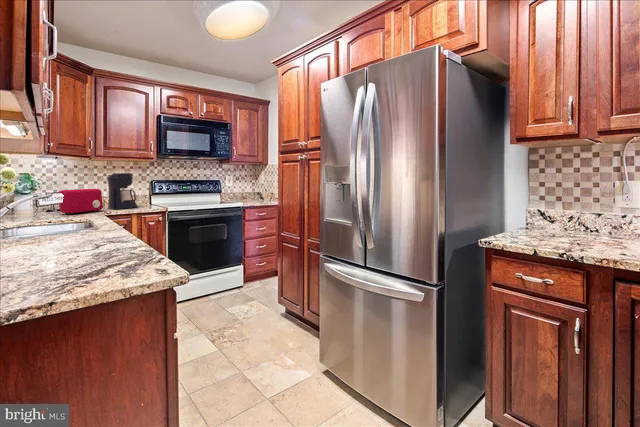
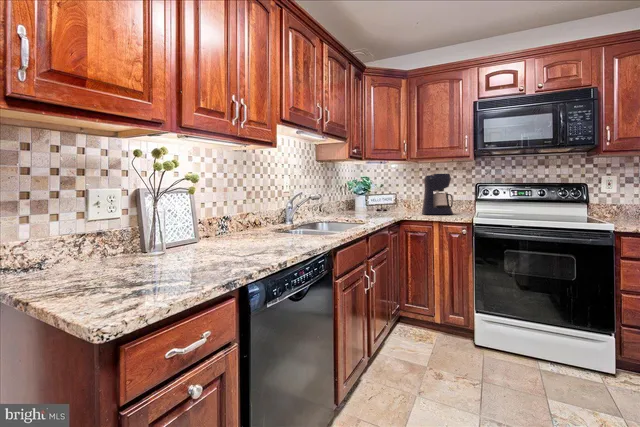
toaster: present [58,189,103,214] -> none [374,191,413,216]

